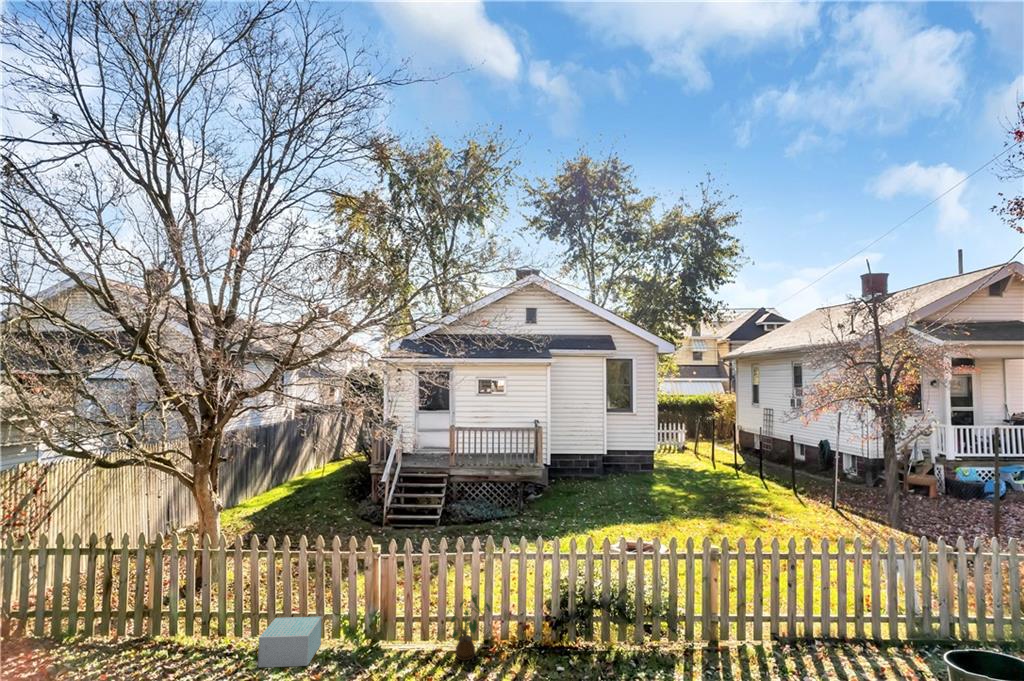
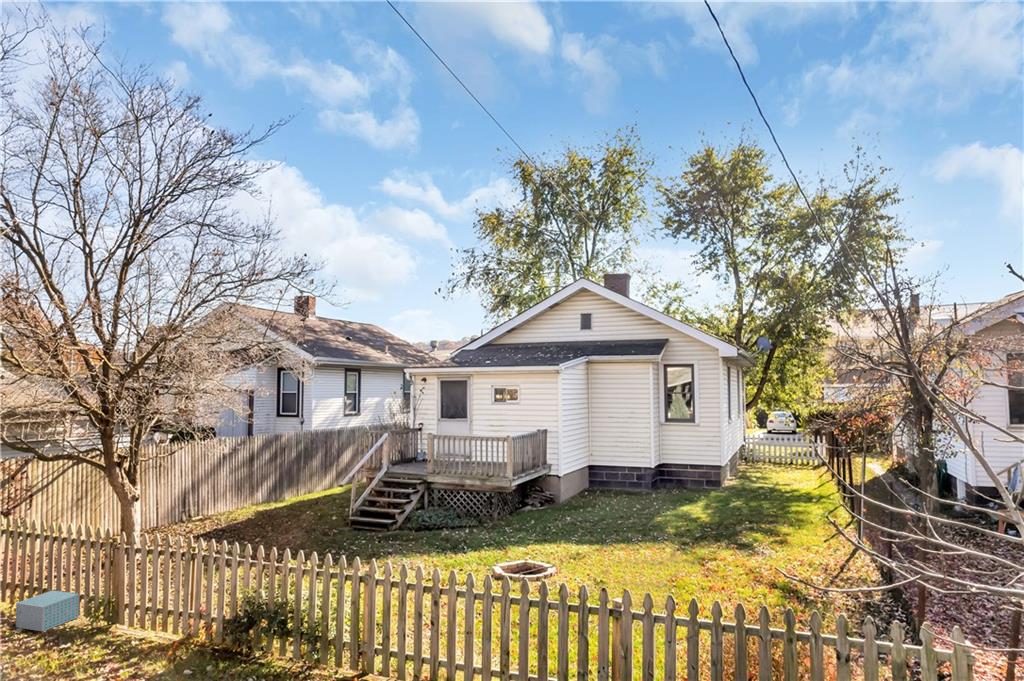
house plant: present [447,595,491,660] -> none [122,591,171,648]

